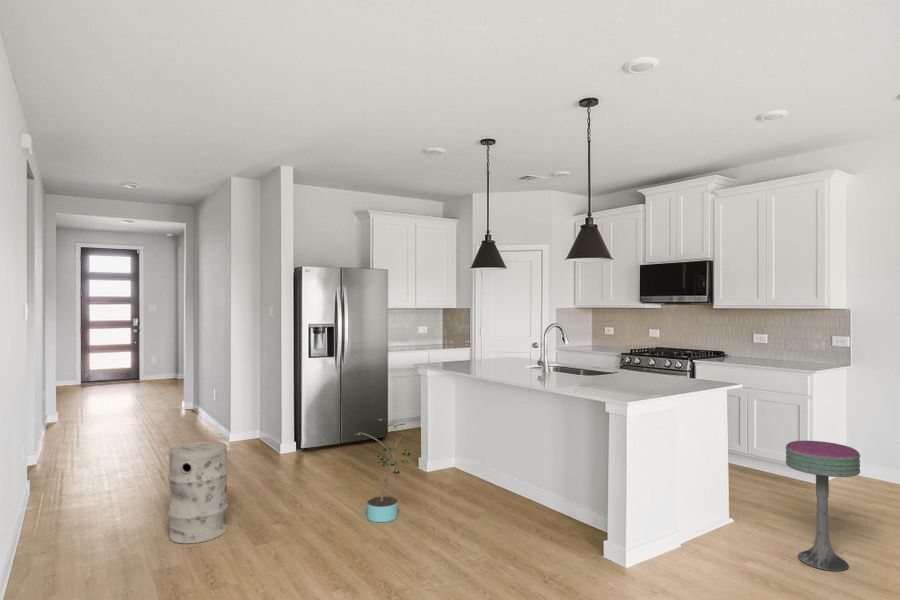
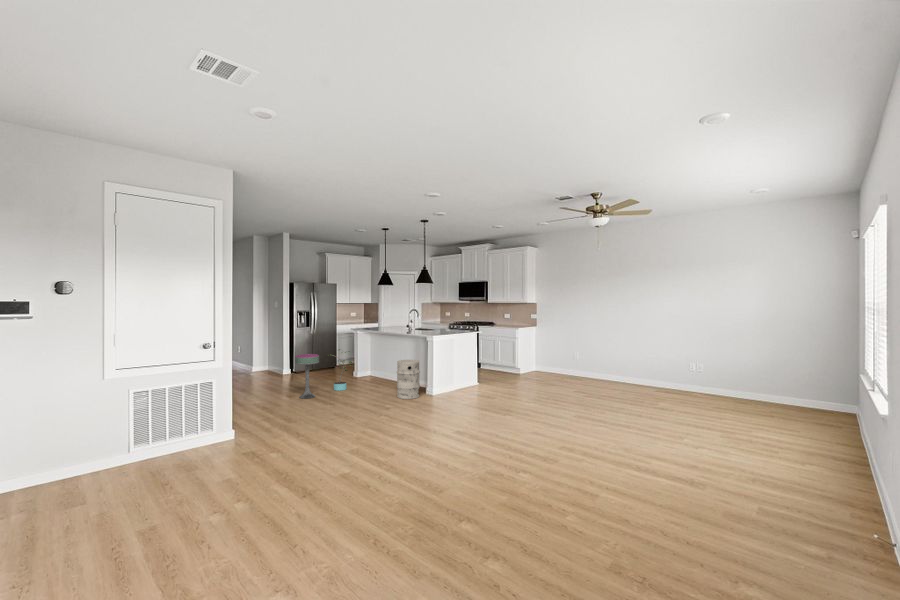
bar stool: present [786,441,860,571] -> present [295,354,319,399]
trash can: present [167,442,228,544] -> present [397,360,420,399]

